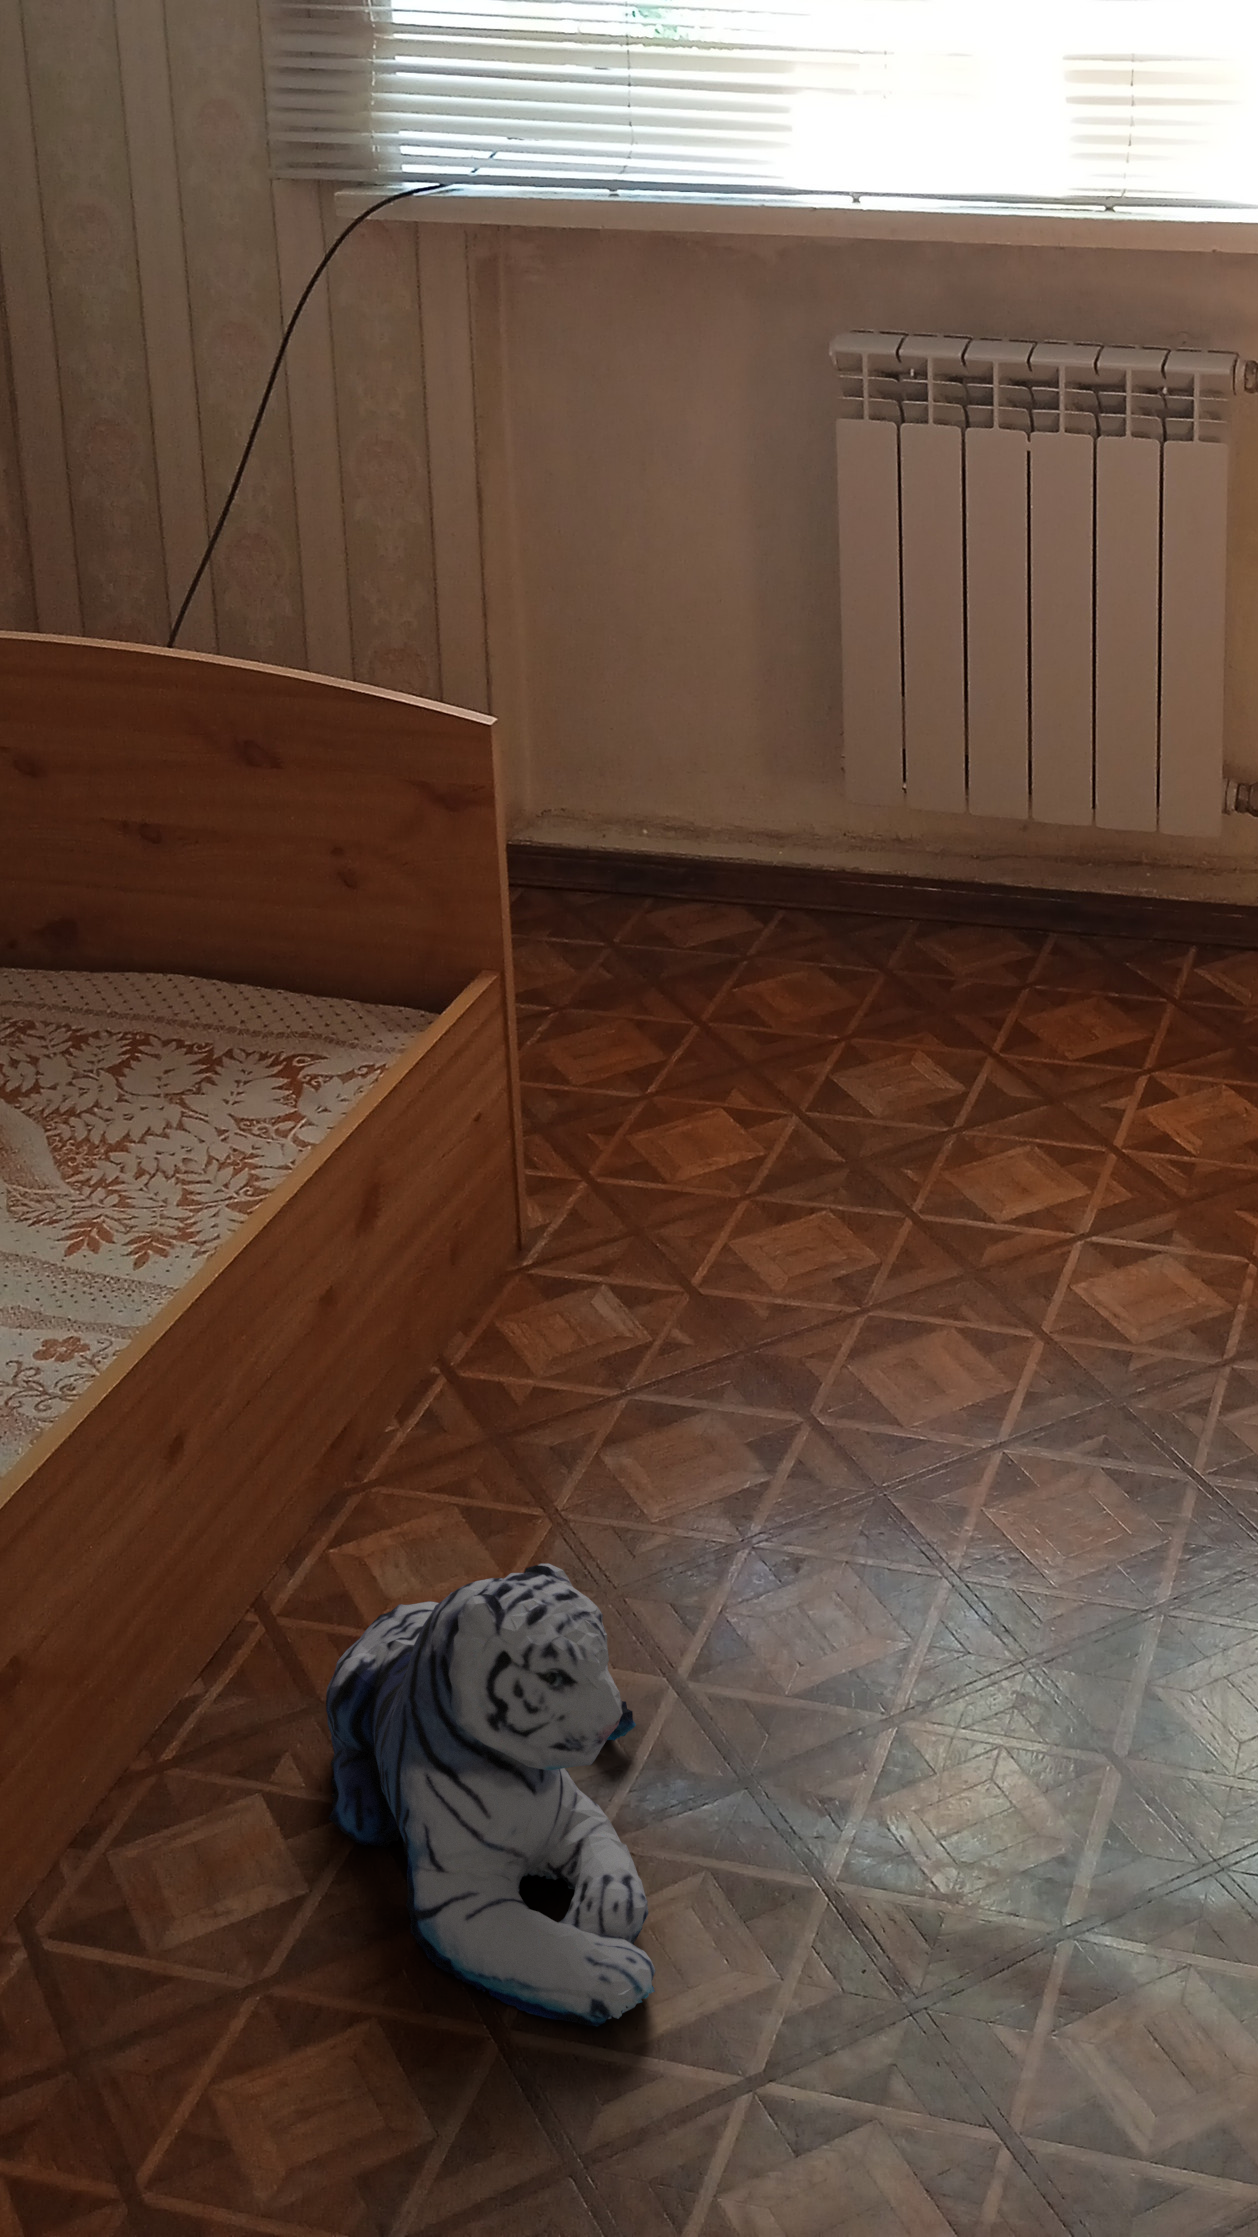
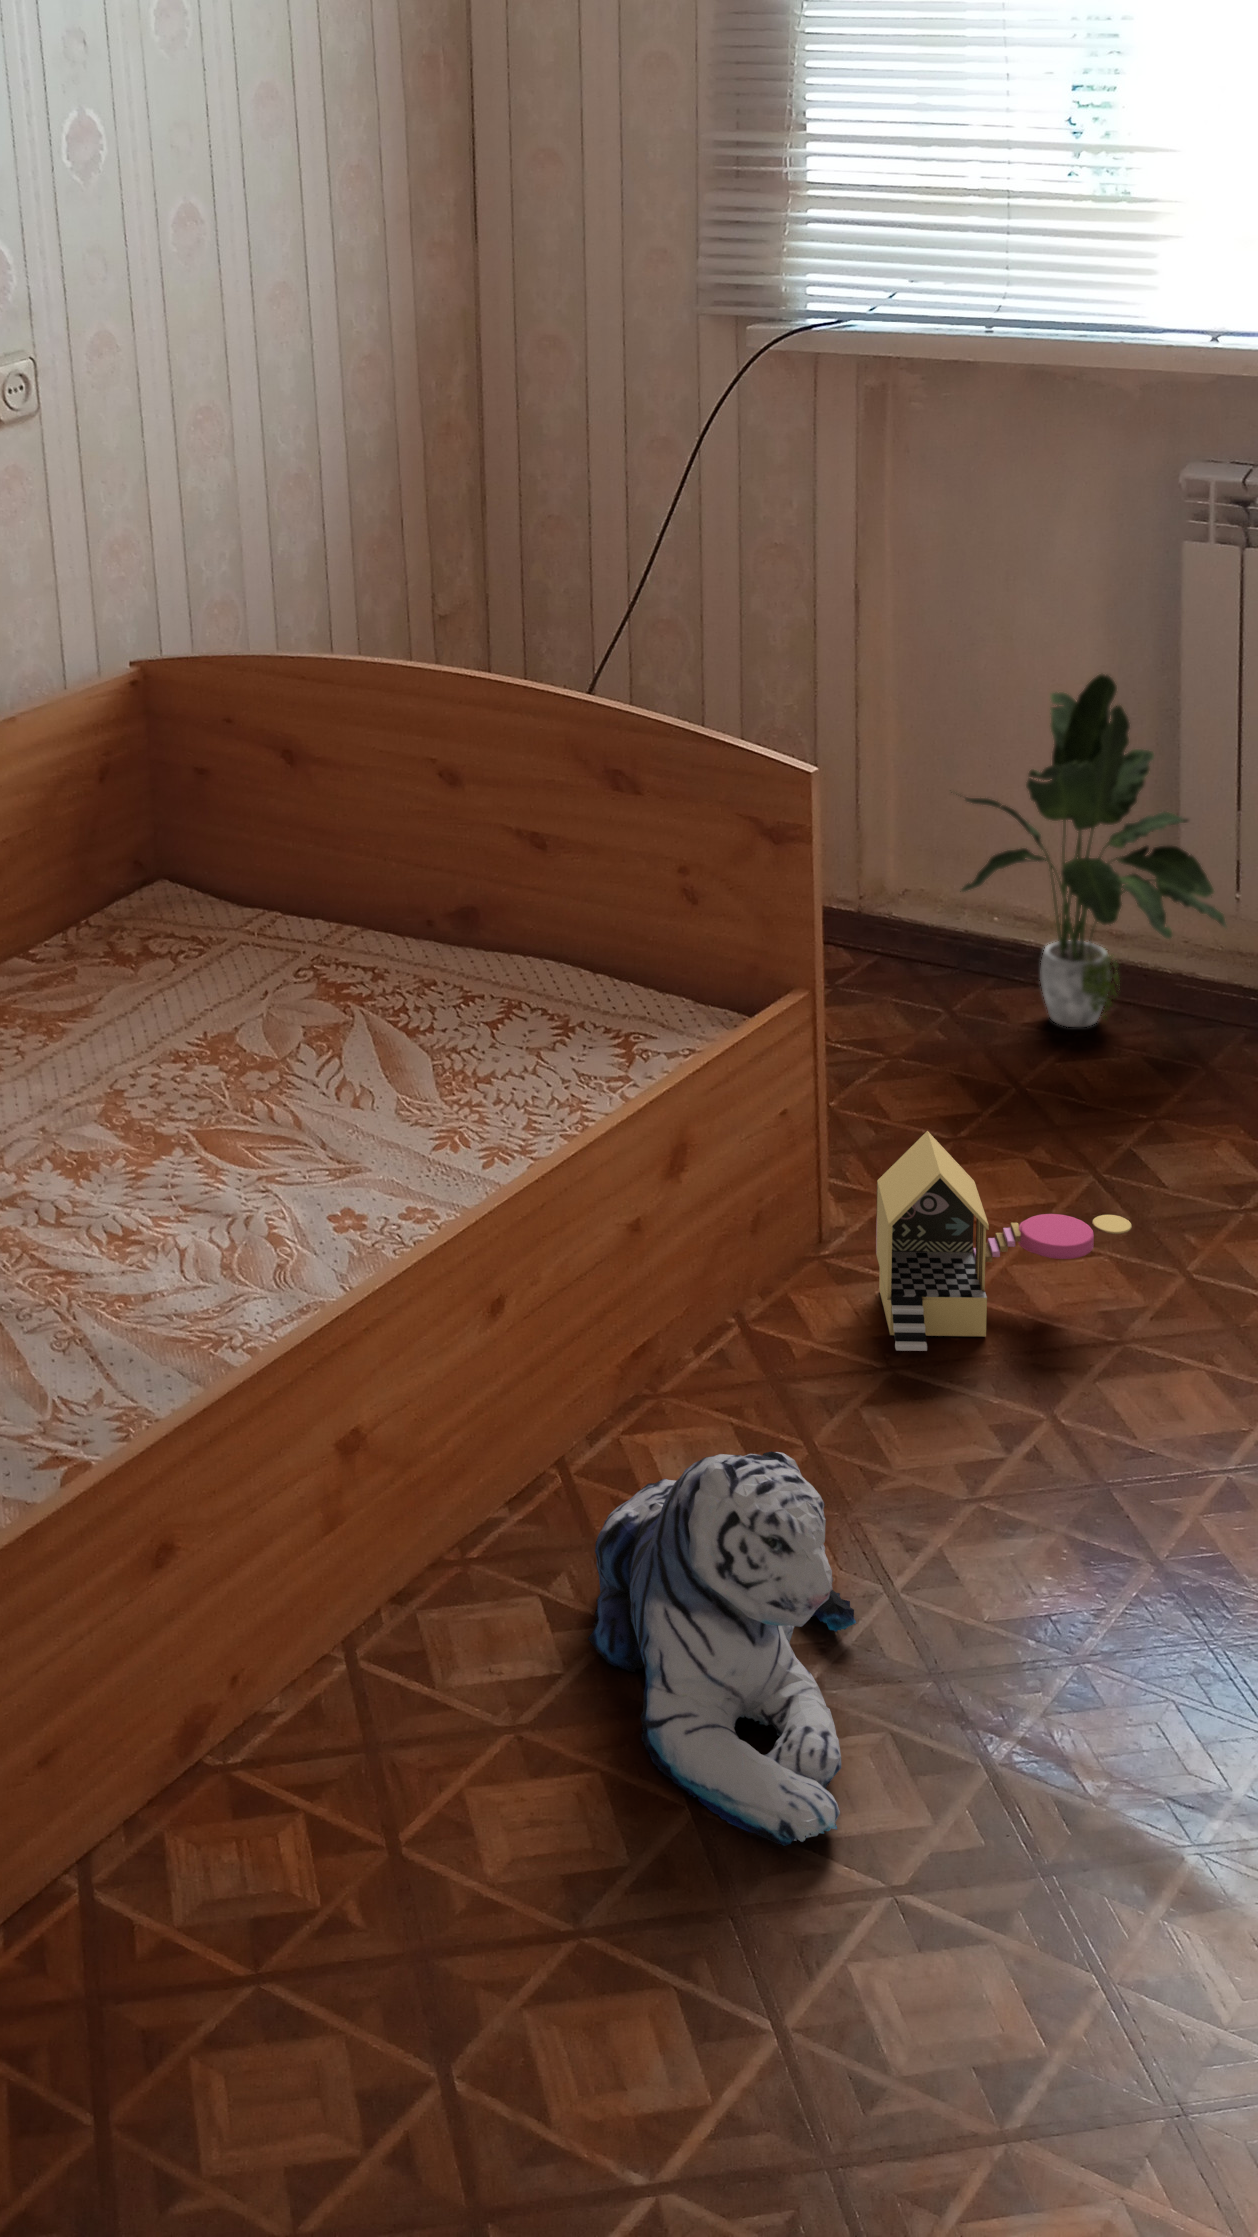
potted plant: none [605,568,908,956] -> present [950,674,1226,1027]
toy house: none [586,1121,864,1377] -> present [876,1131,1132,1351]

